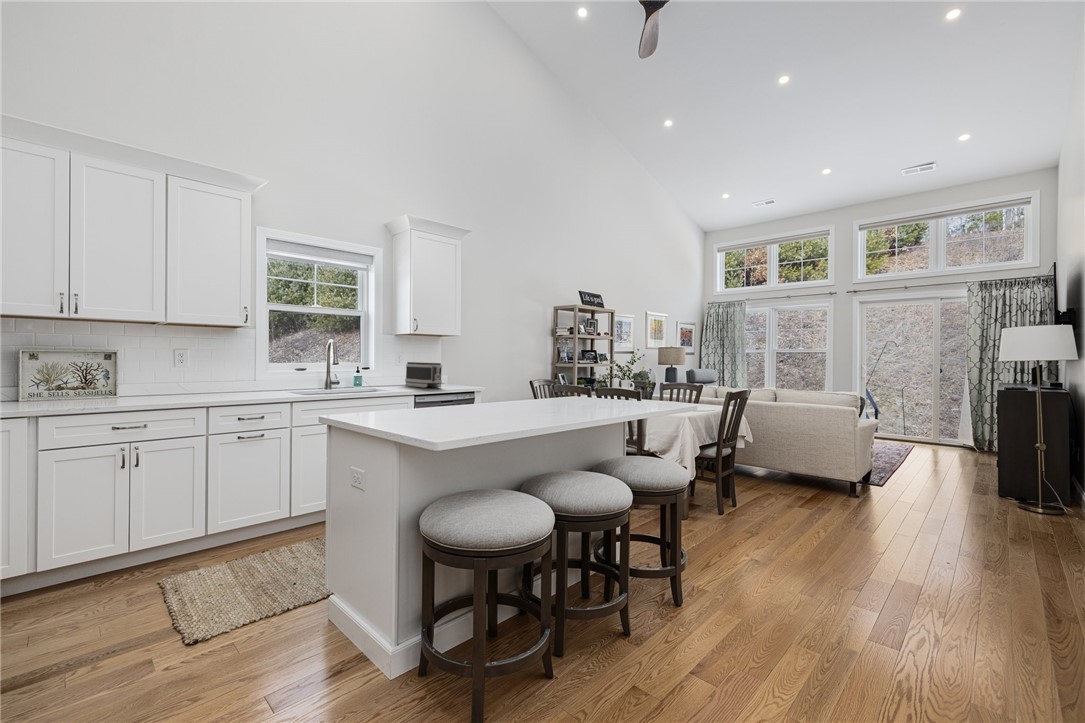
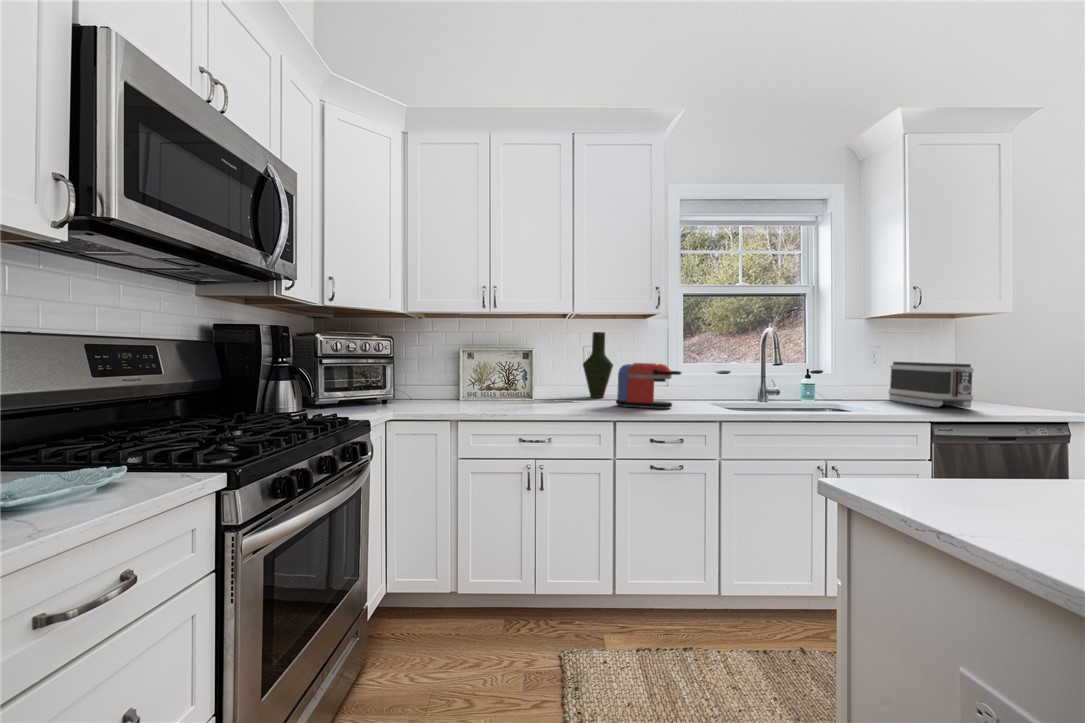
vase: none [172,338,203,392] -> present [583,332,613,398]
coffee maker: none [207,363,264,396] -> present [616,363,682,409]

